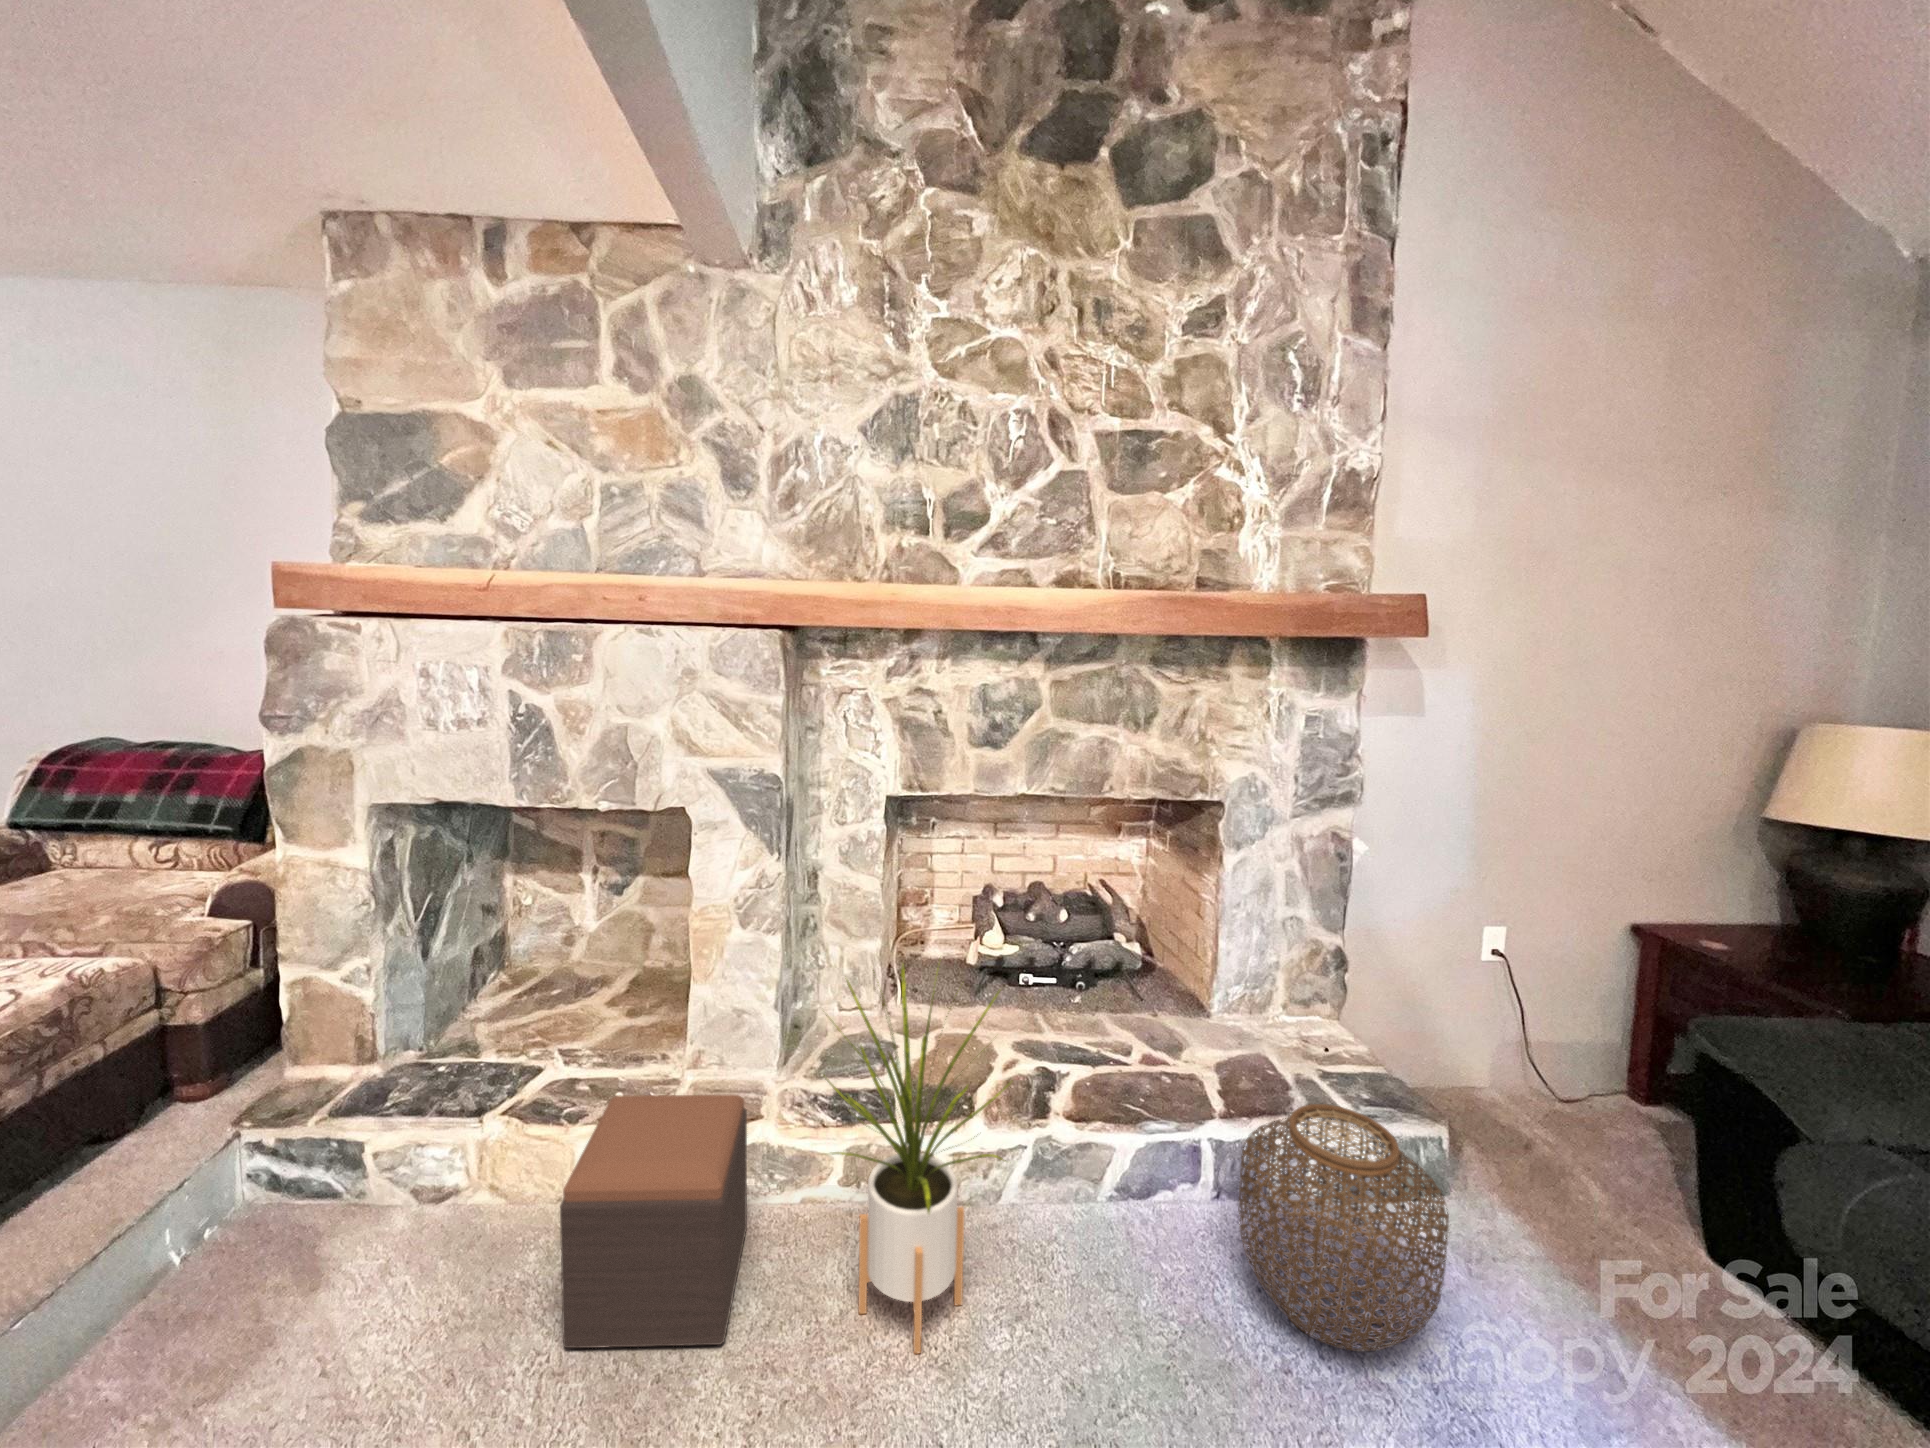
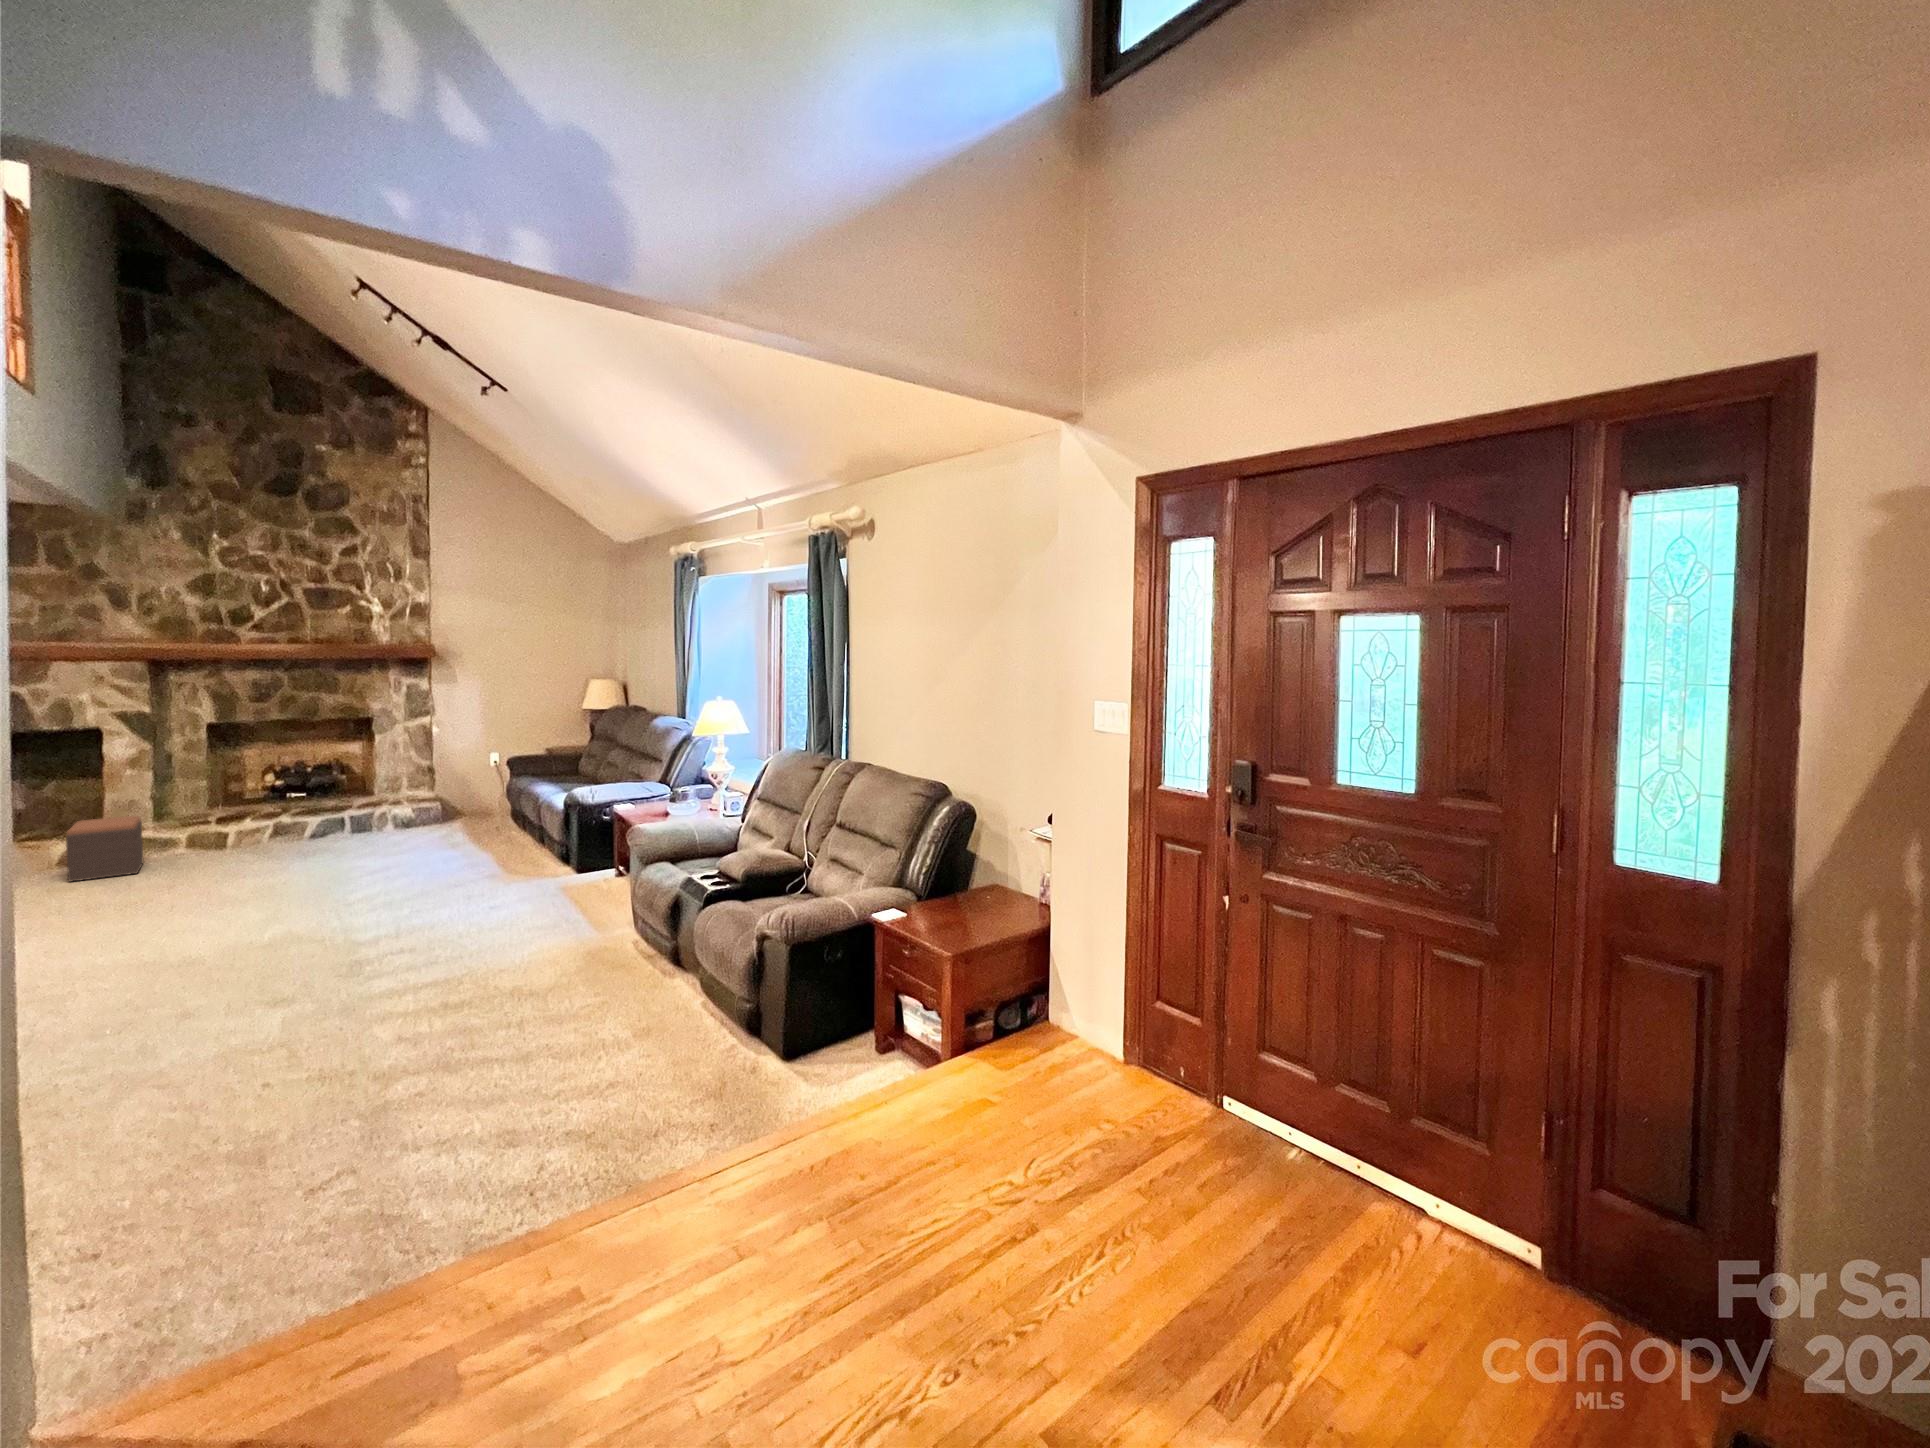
house plant: present [824,964,1010,1353] -> none [174,757,252,865]
woven basket: present [1238,1104,1449,1351] -> none [342,790,405,847]

